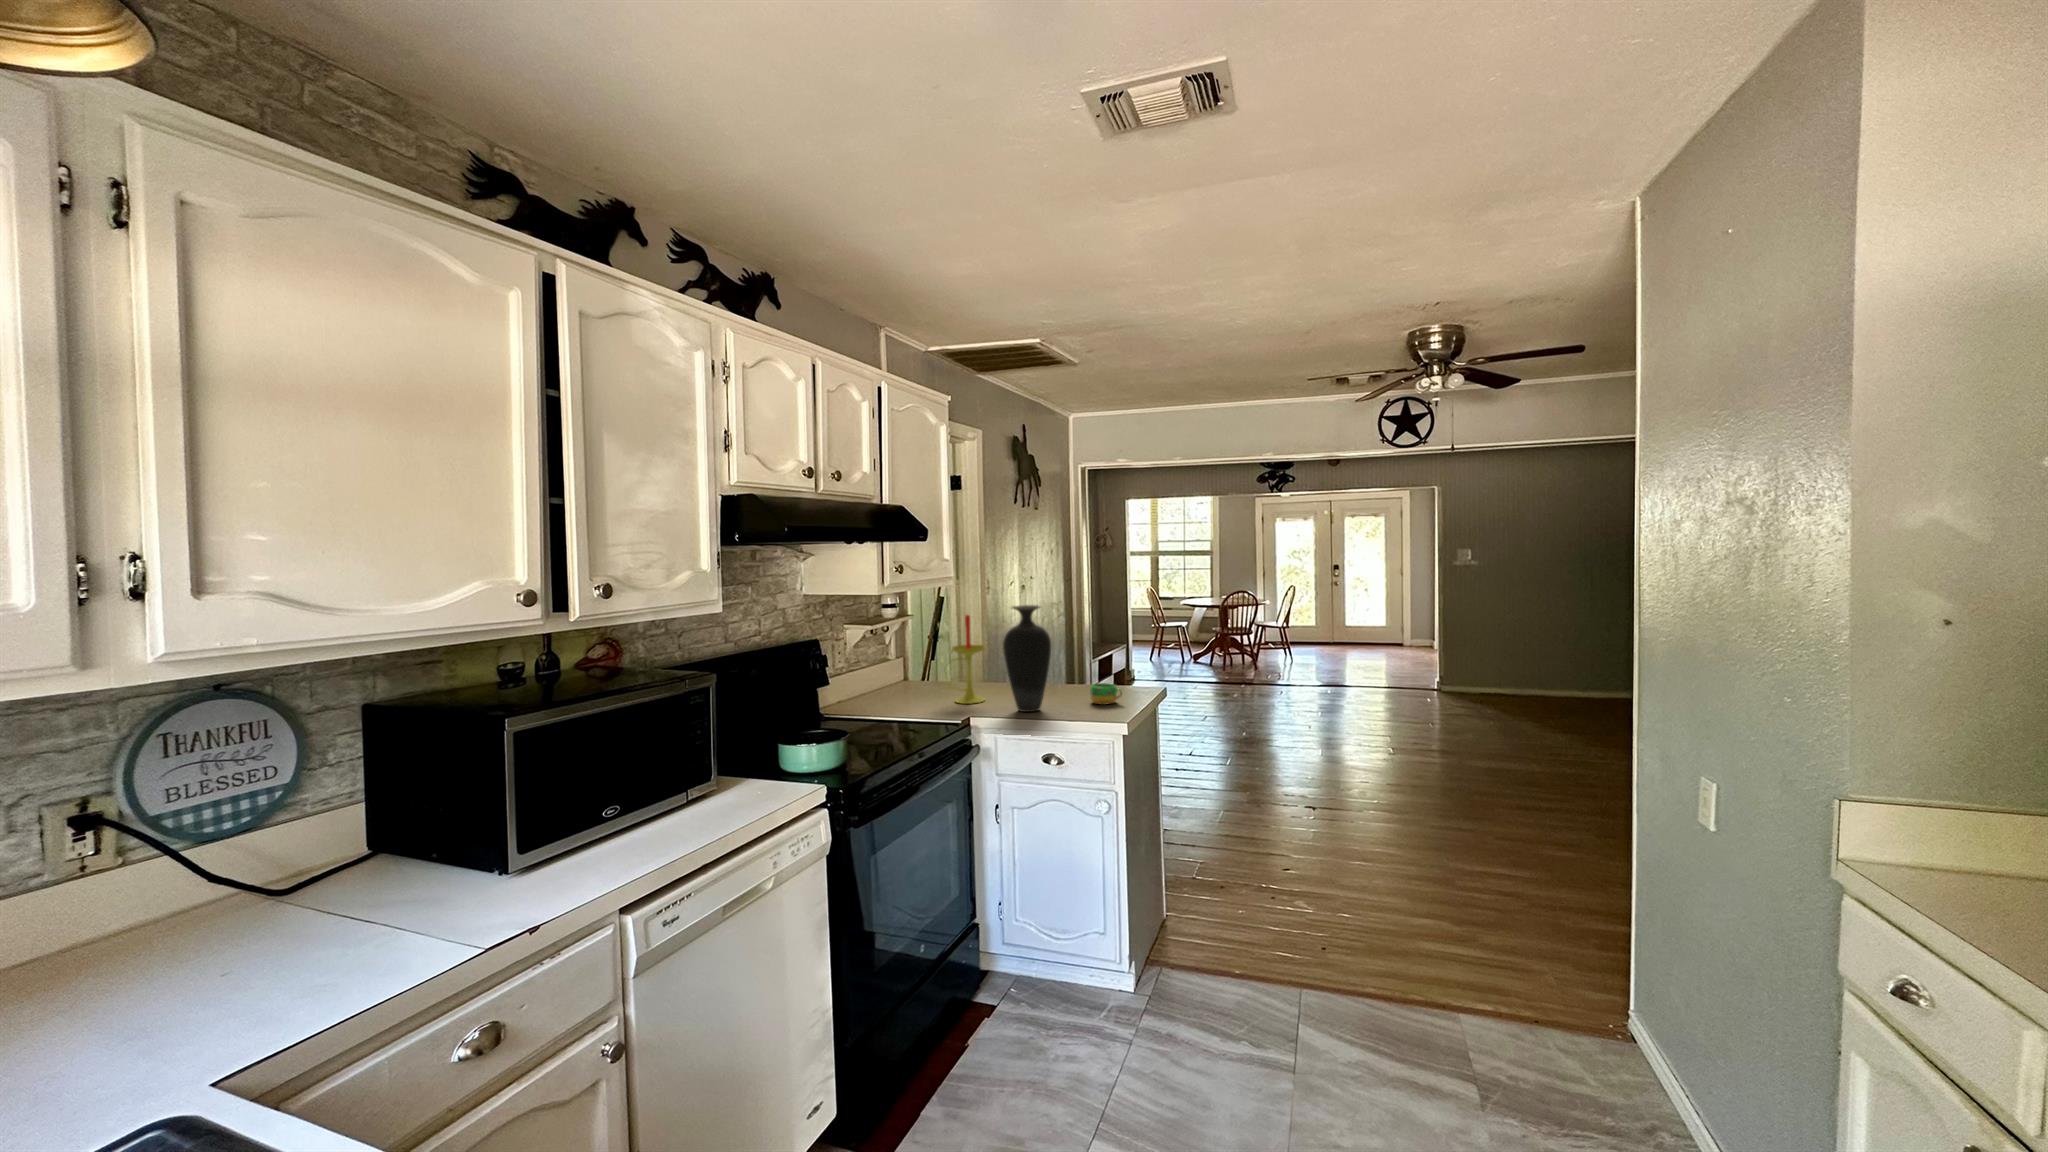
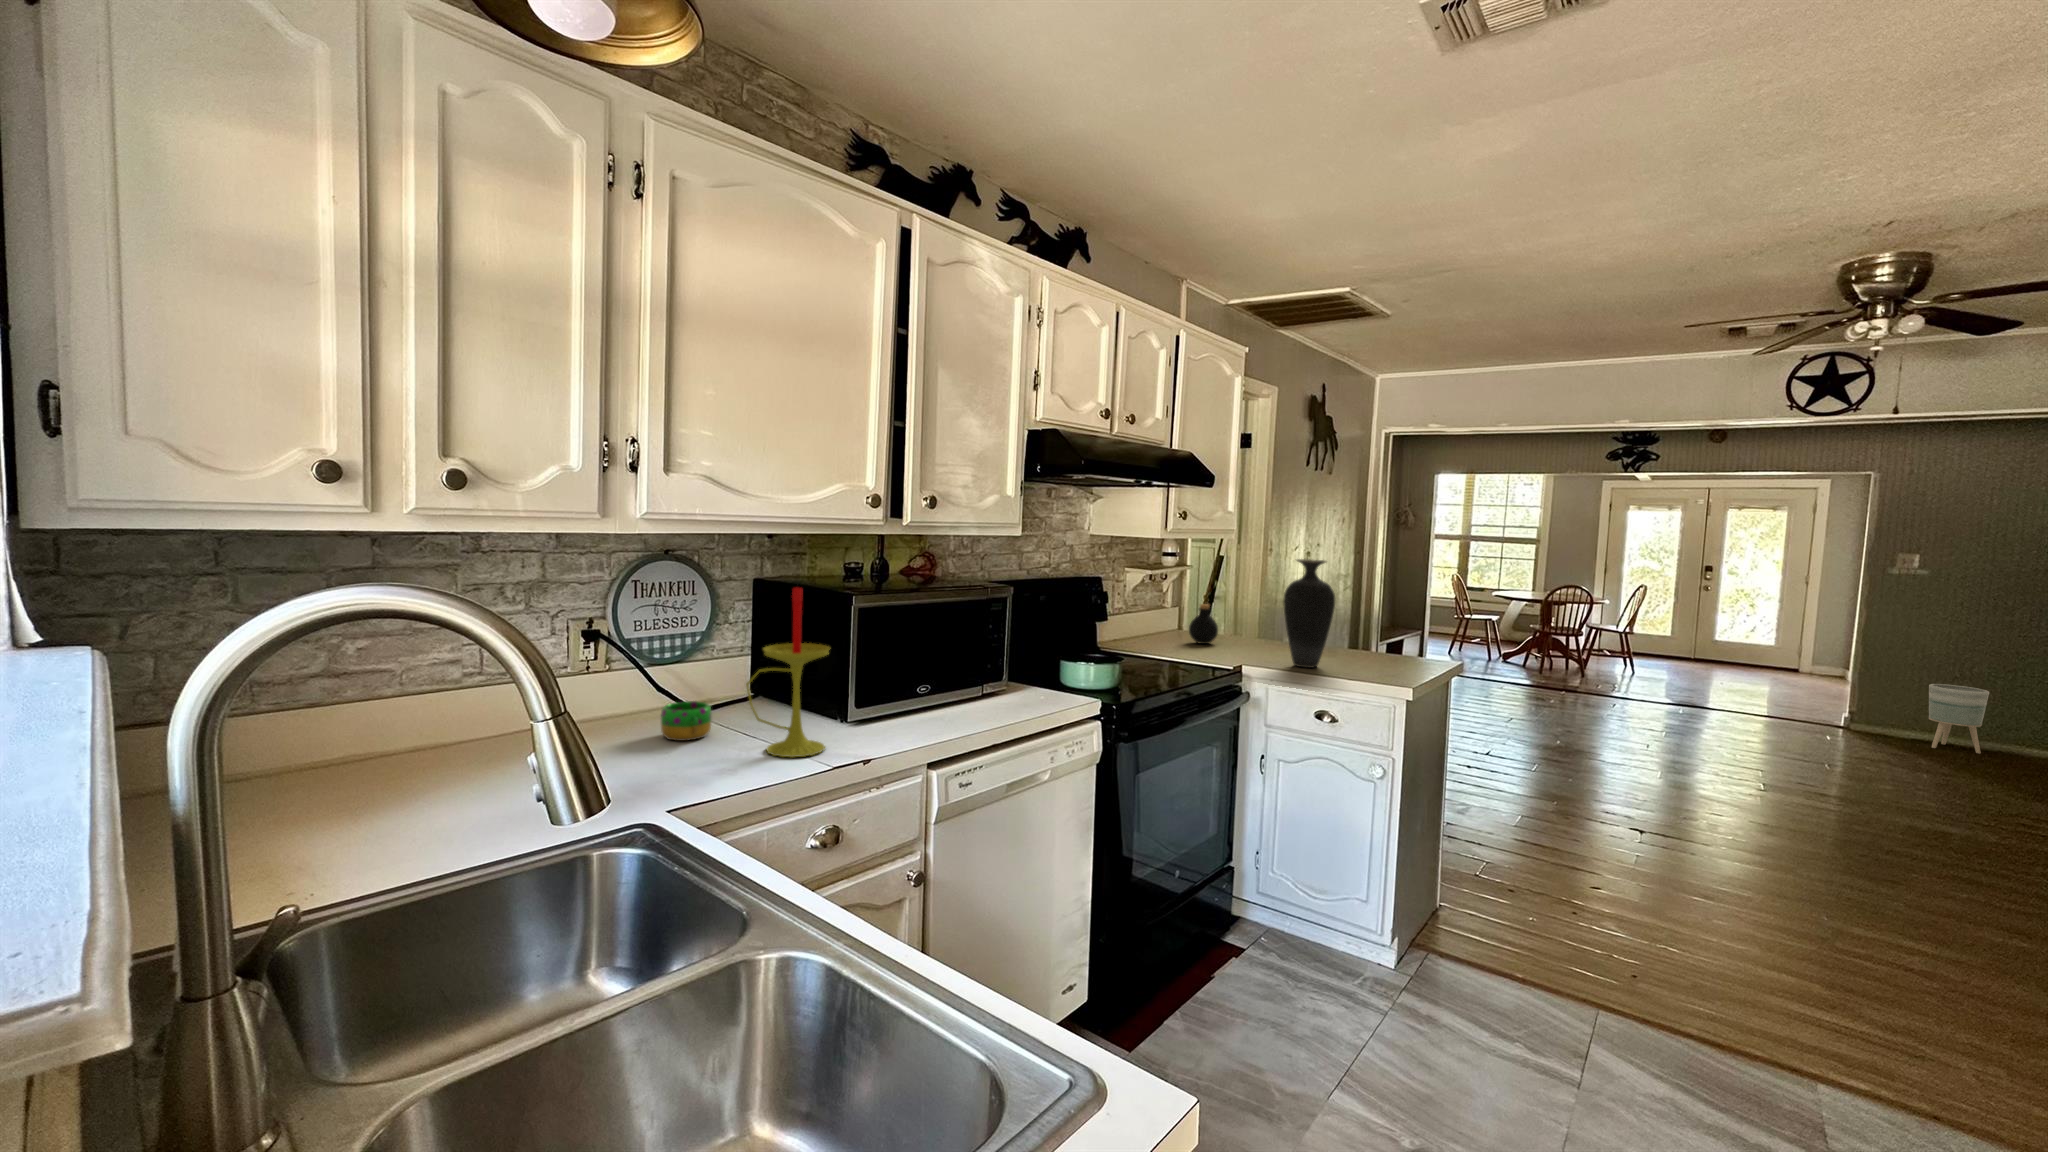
candle: present [945,615,985,704] -> present [746,588,830,757]
planter: none [1488,649,1524,700] -> present [1929,684,1989,754]
bottle: none [914,655,943,695] -> present [1189,604,1218,644]
mug: present [1090,683,1122,705] -> present [661,701,712,741]

